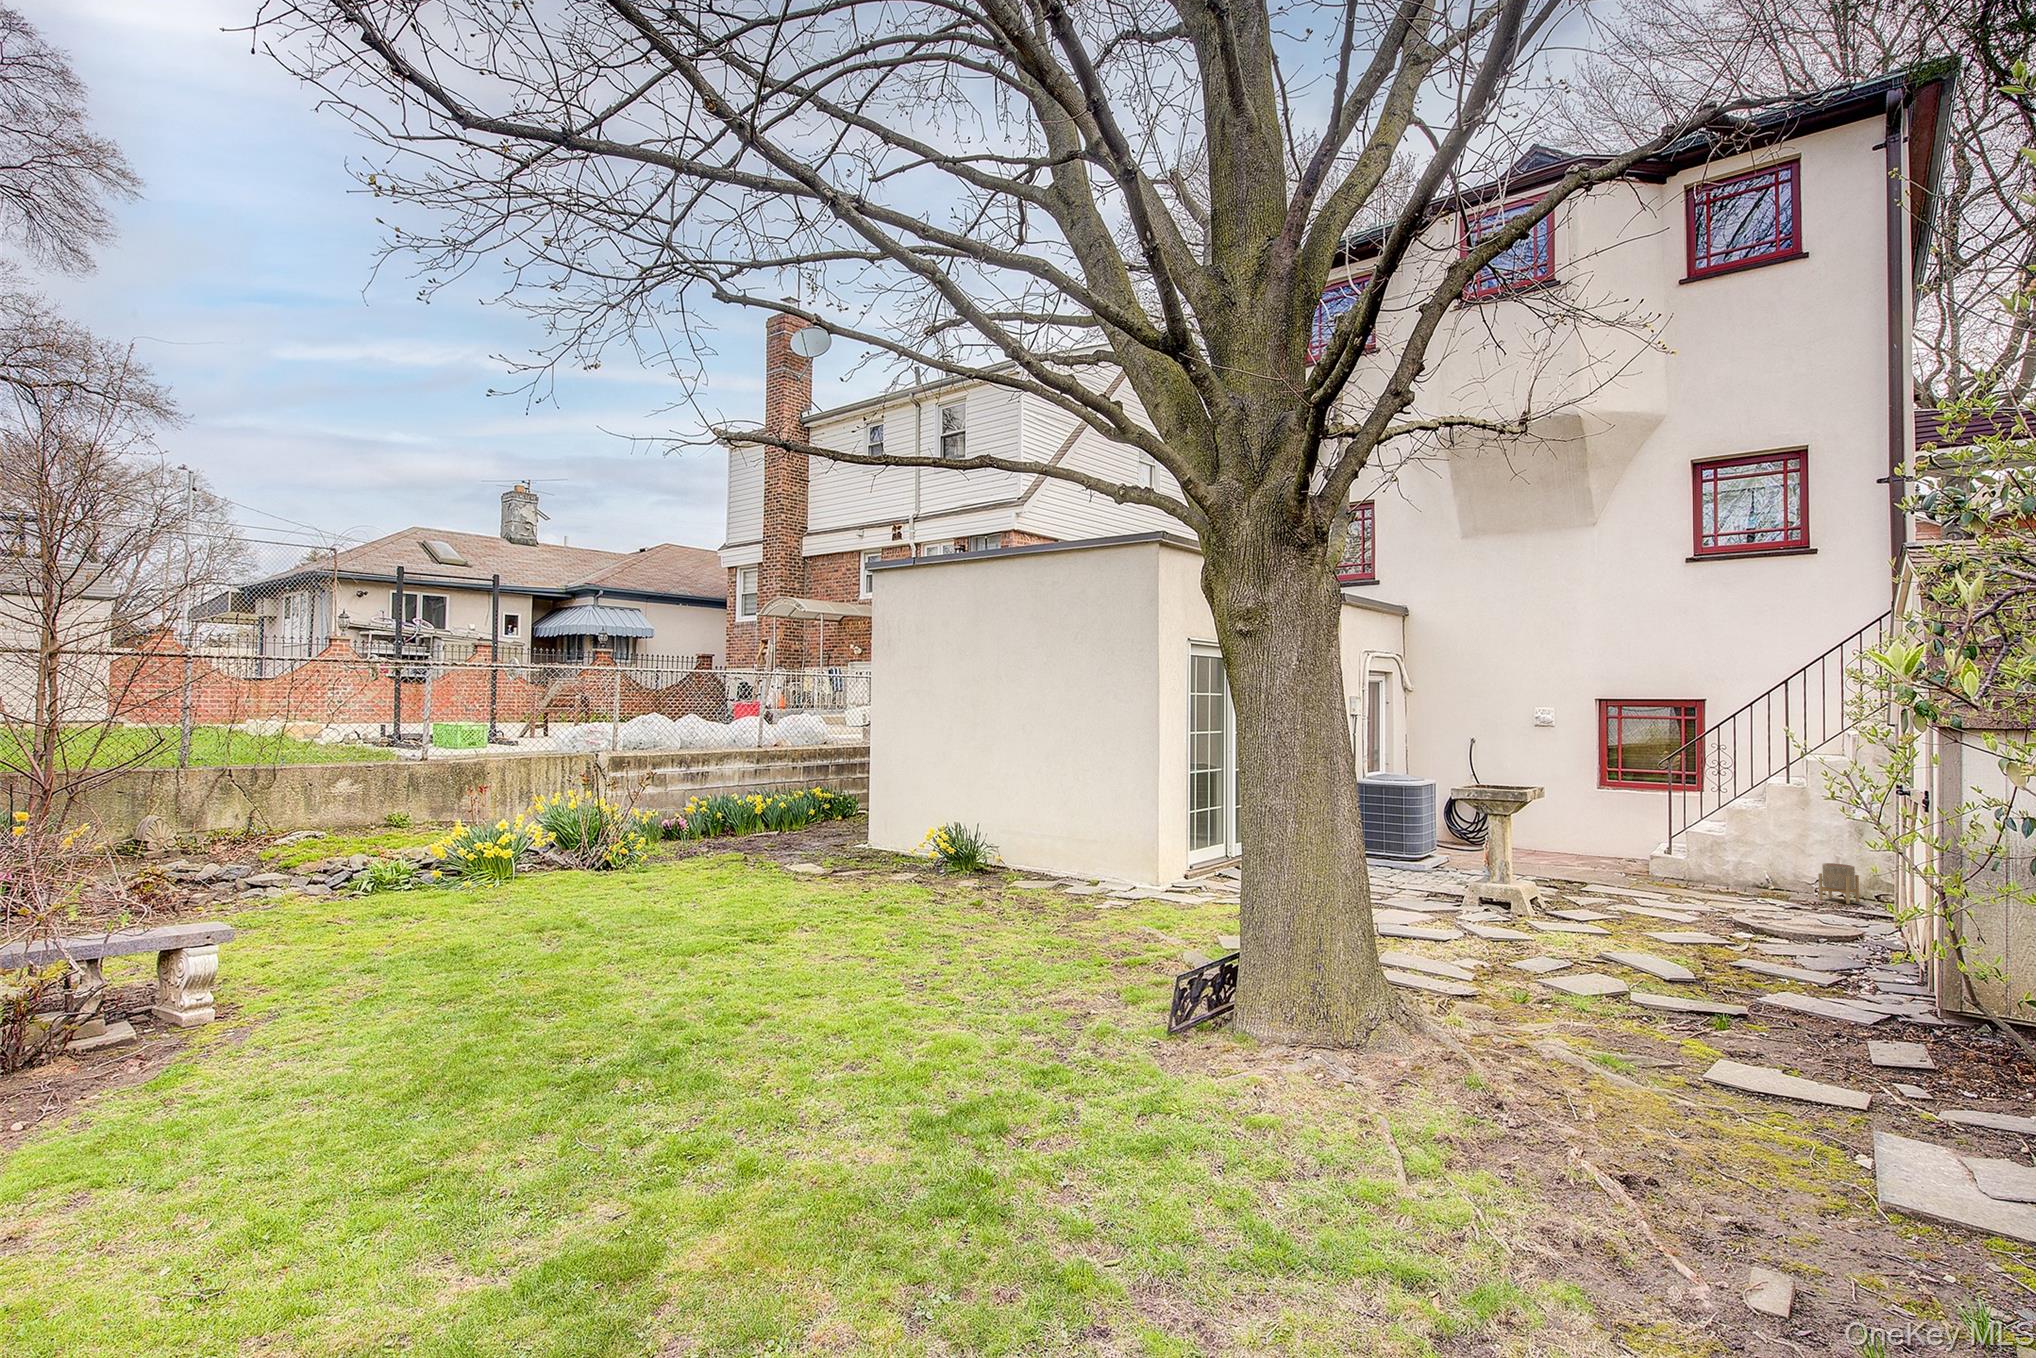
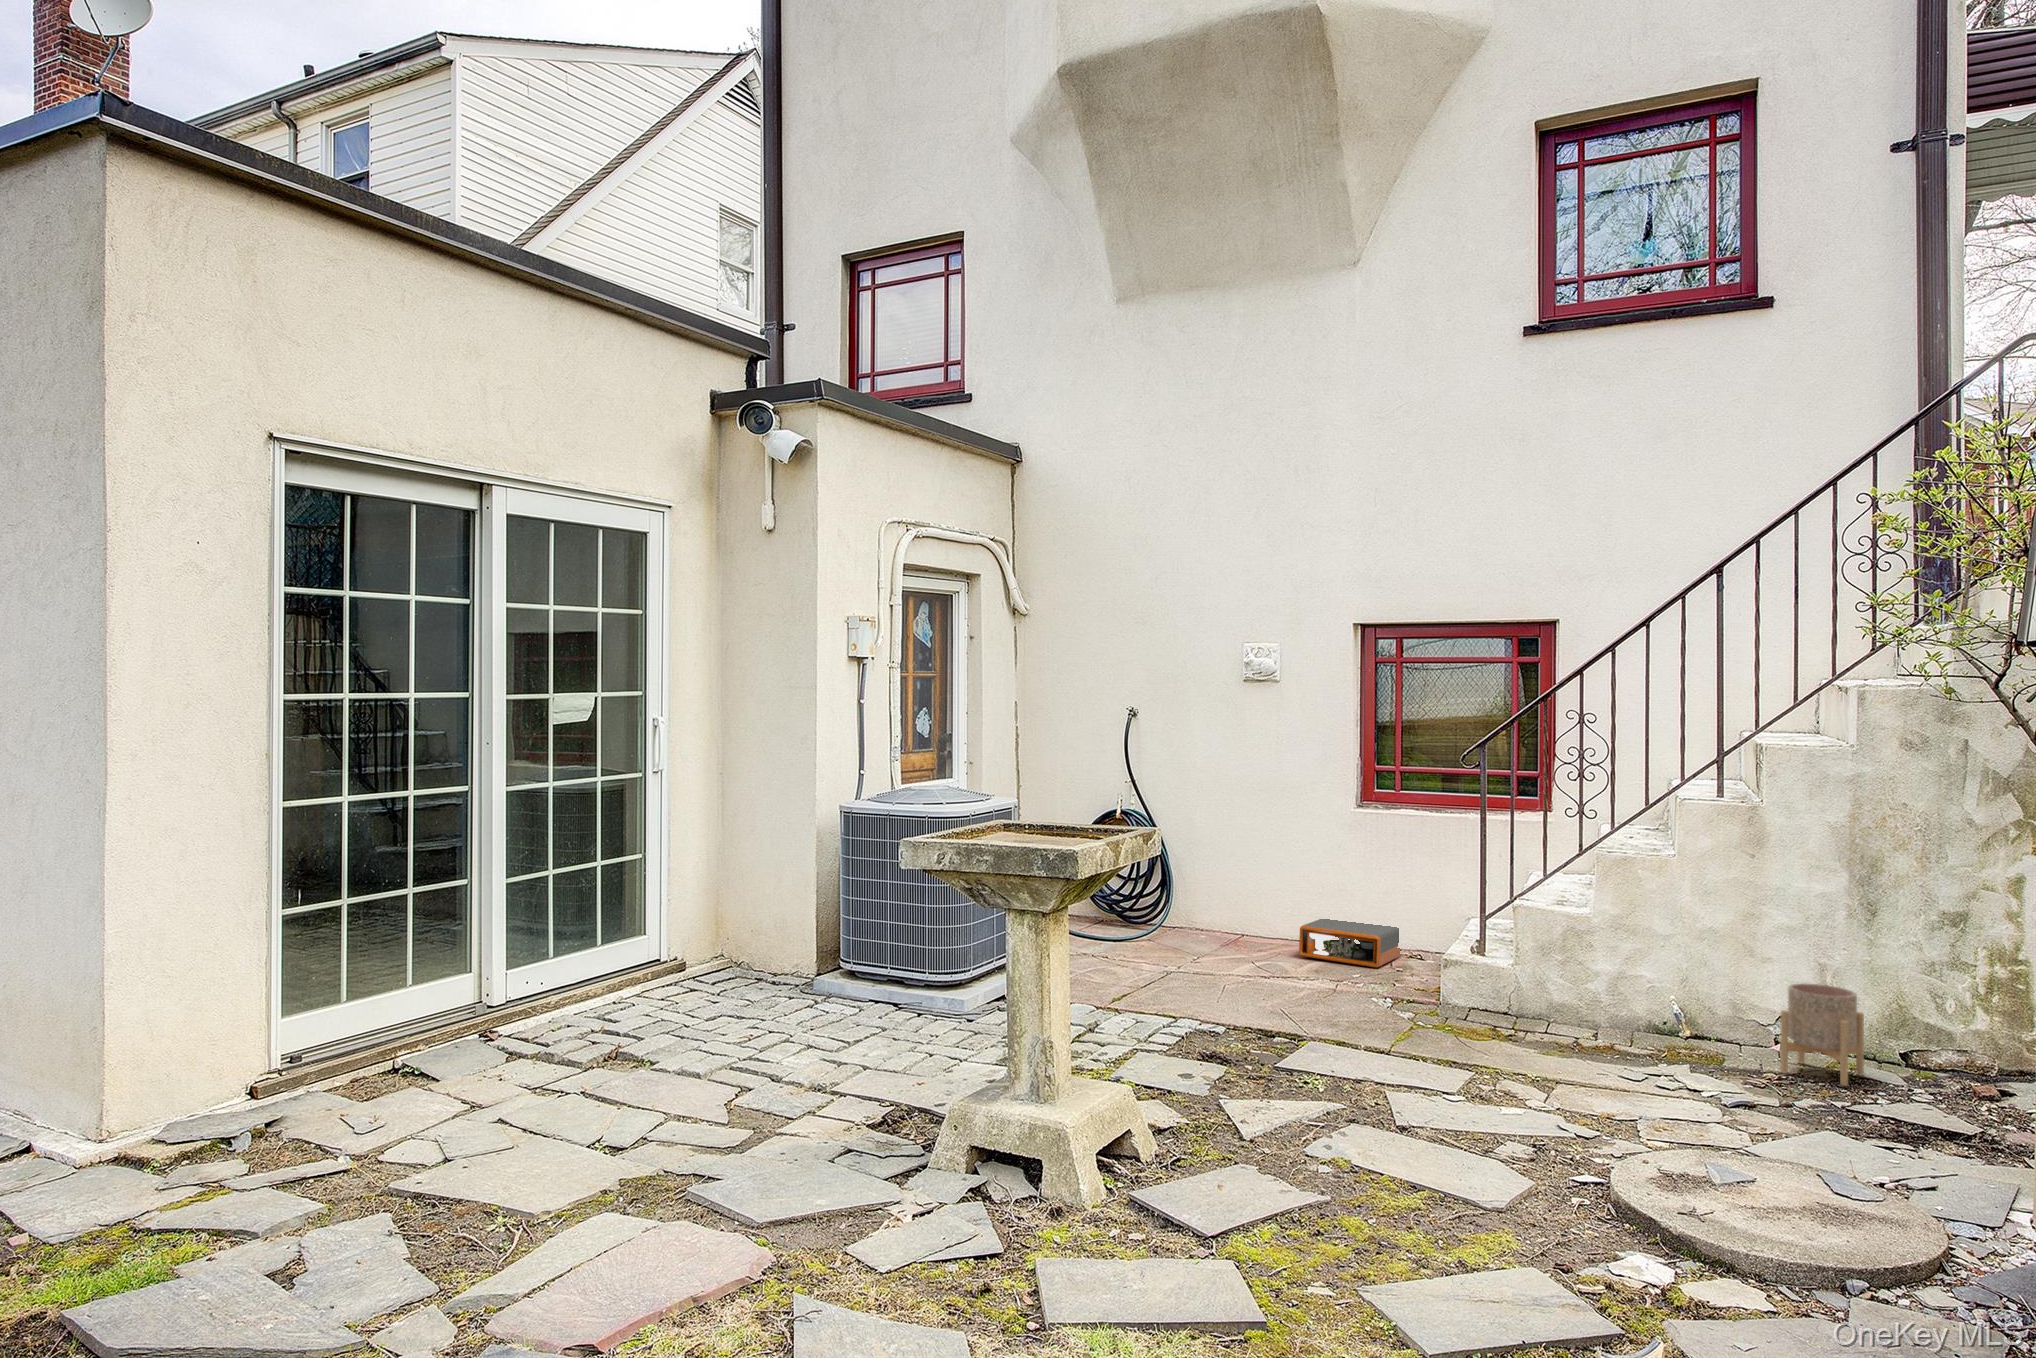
storage box: none [1572,840,1627,863] -> present [1299,919,1403,967]

